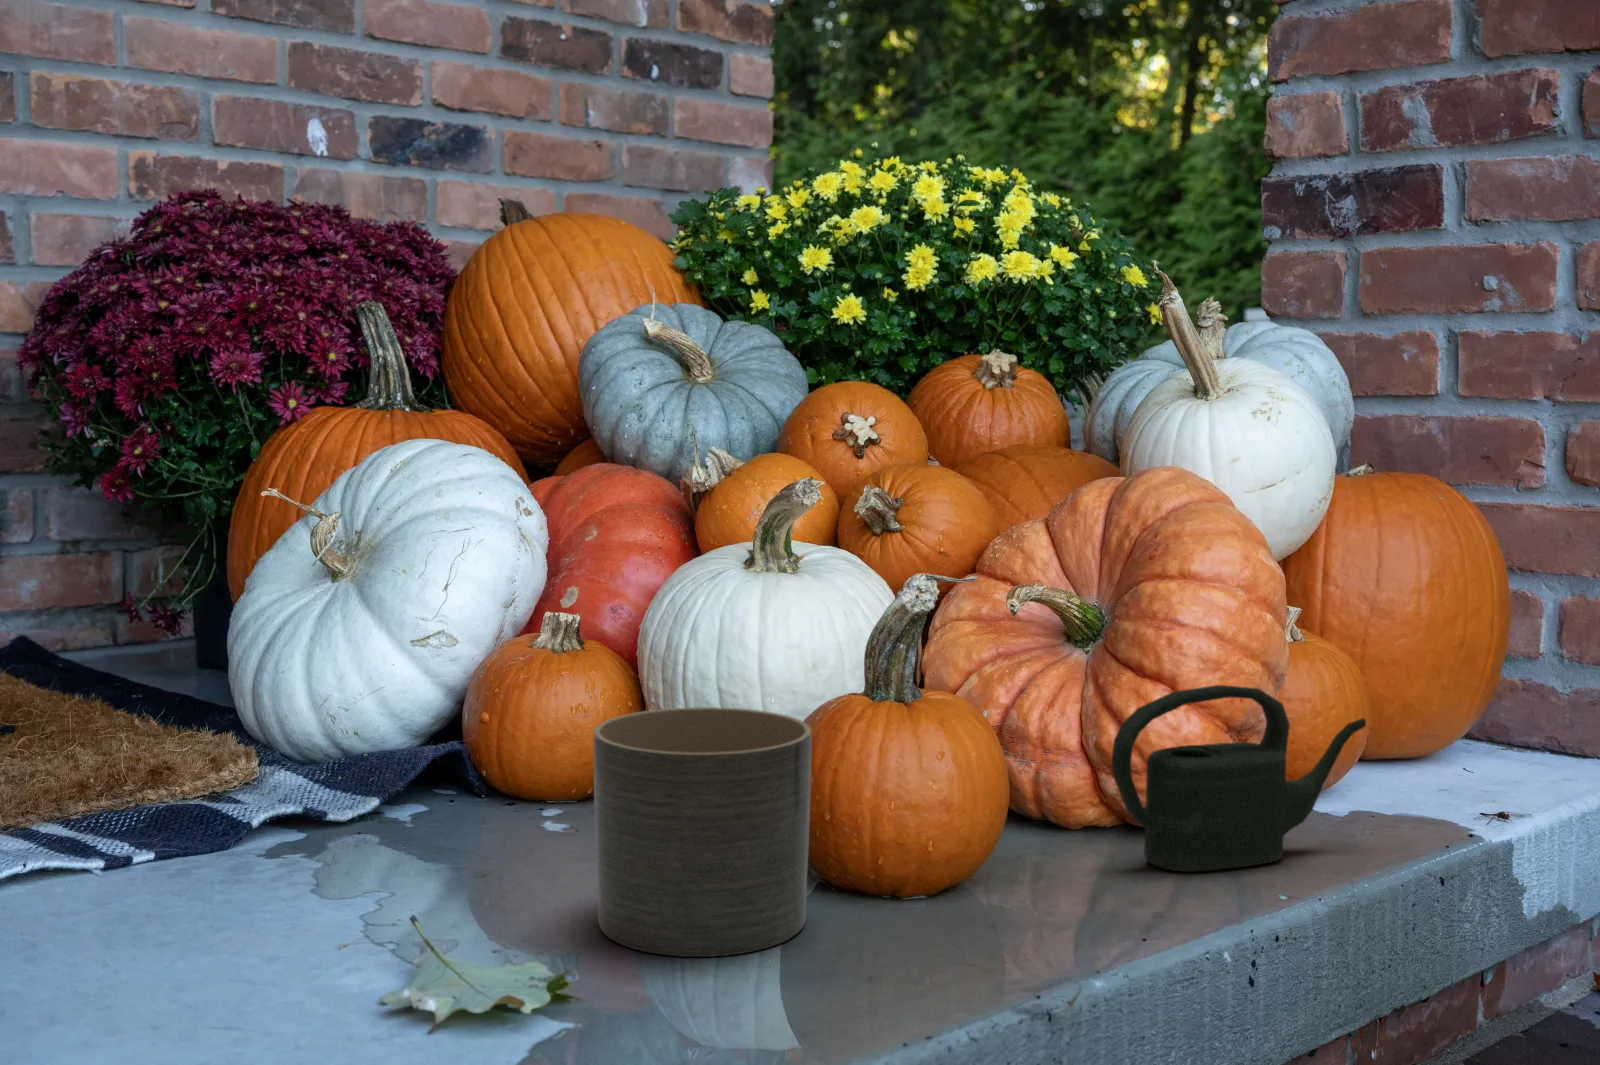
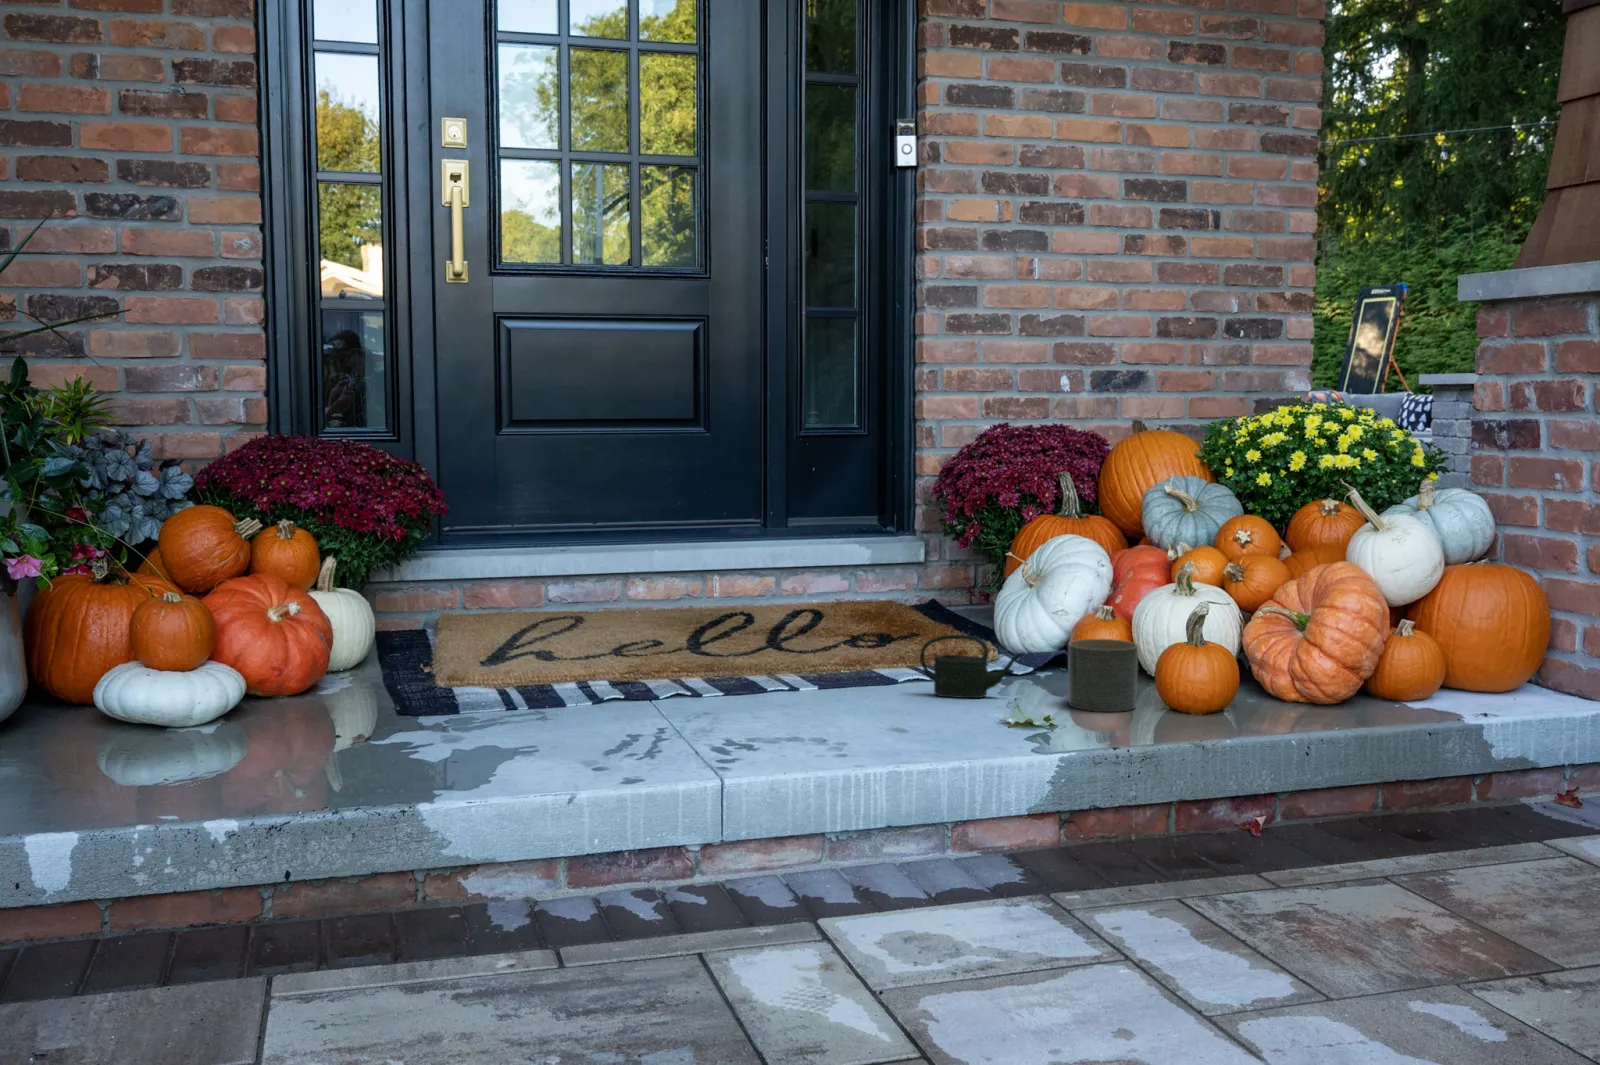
watering can: present [1111,685,1366,872] -> present [920,635,1024,698]

